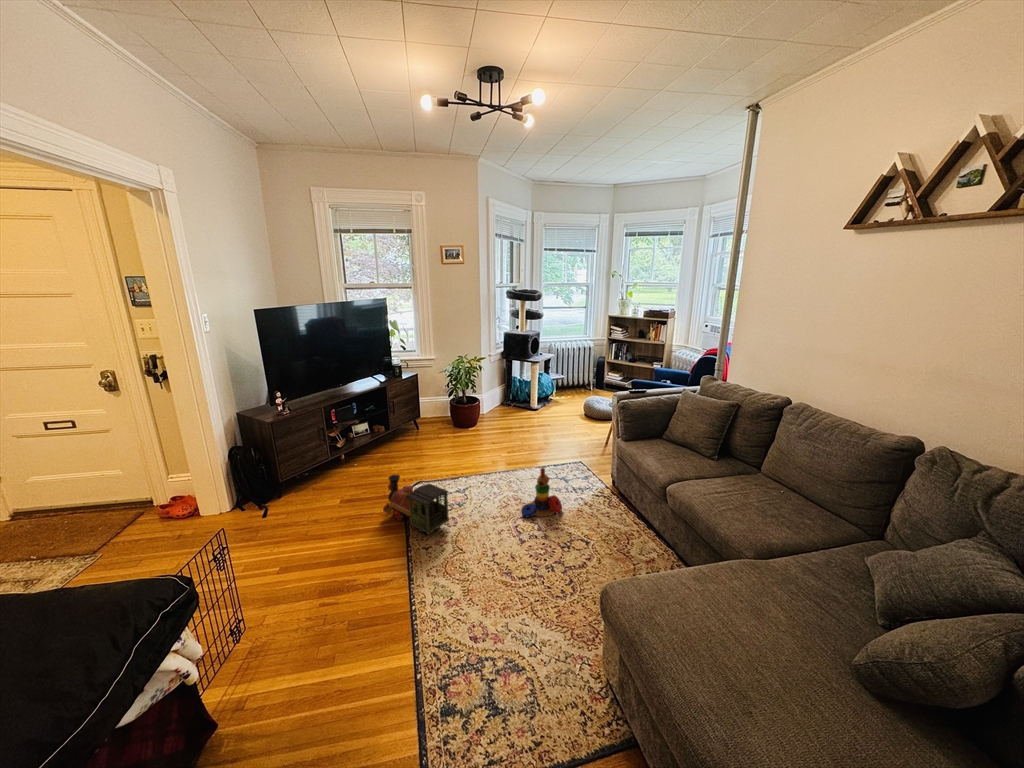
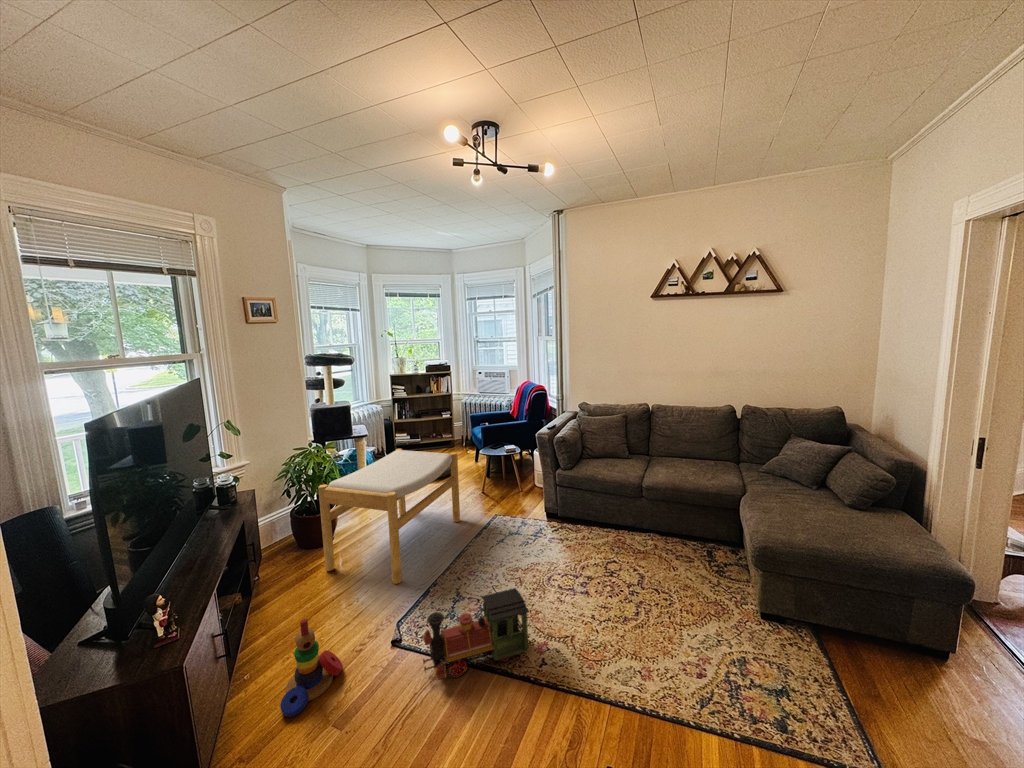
footstool: none [444,377,556,465] -> present [318,448,460,584]
stacking toy: present [521,468,562,517] -> present [280,619,343,717]

